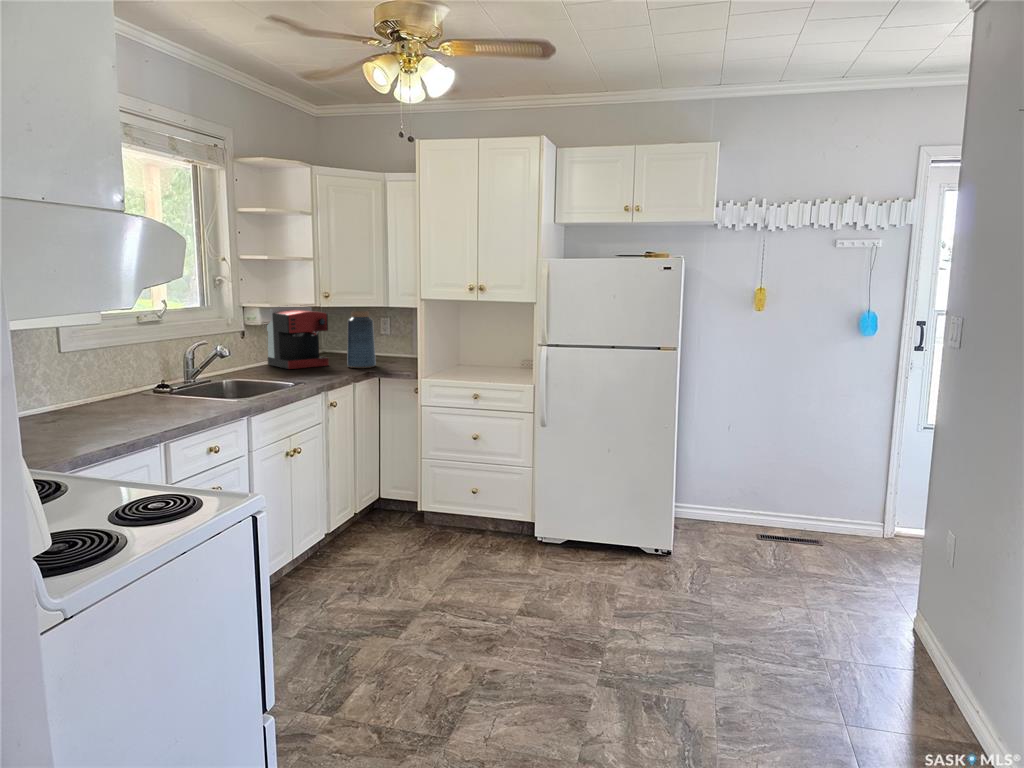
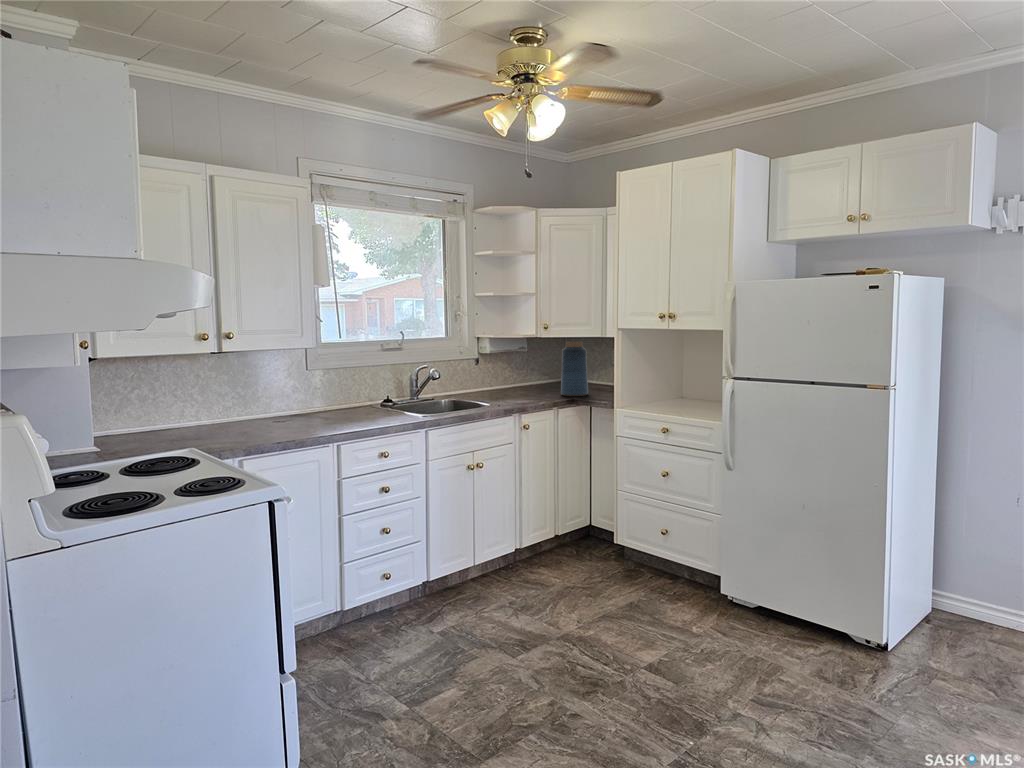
coffee maker: present [267,307,328,369] -> none [501,336,549,394]

